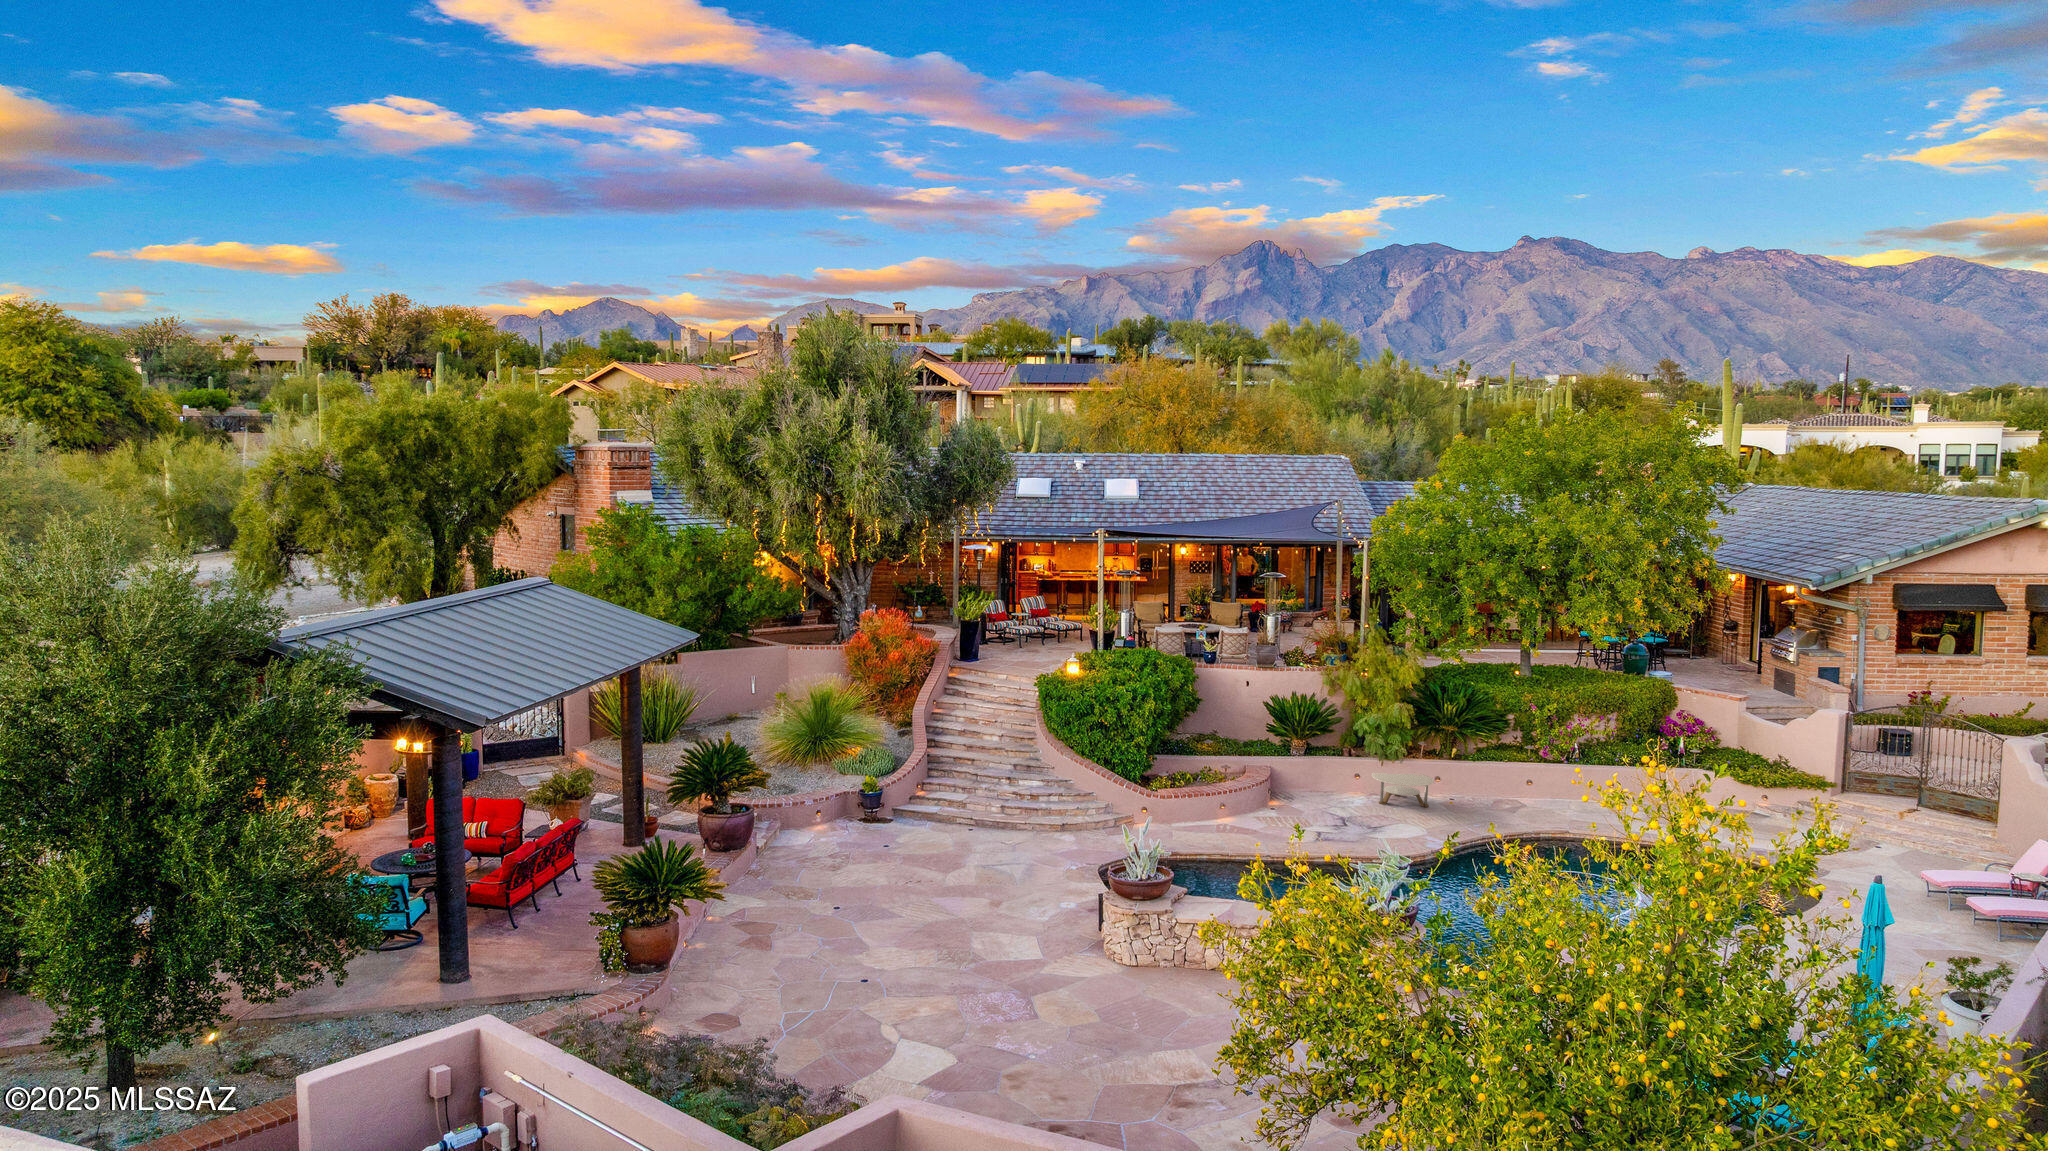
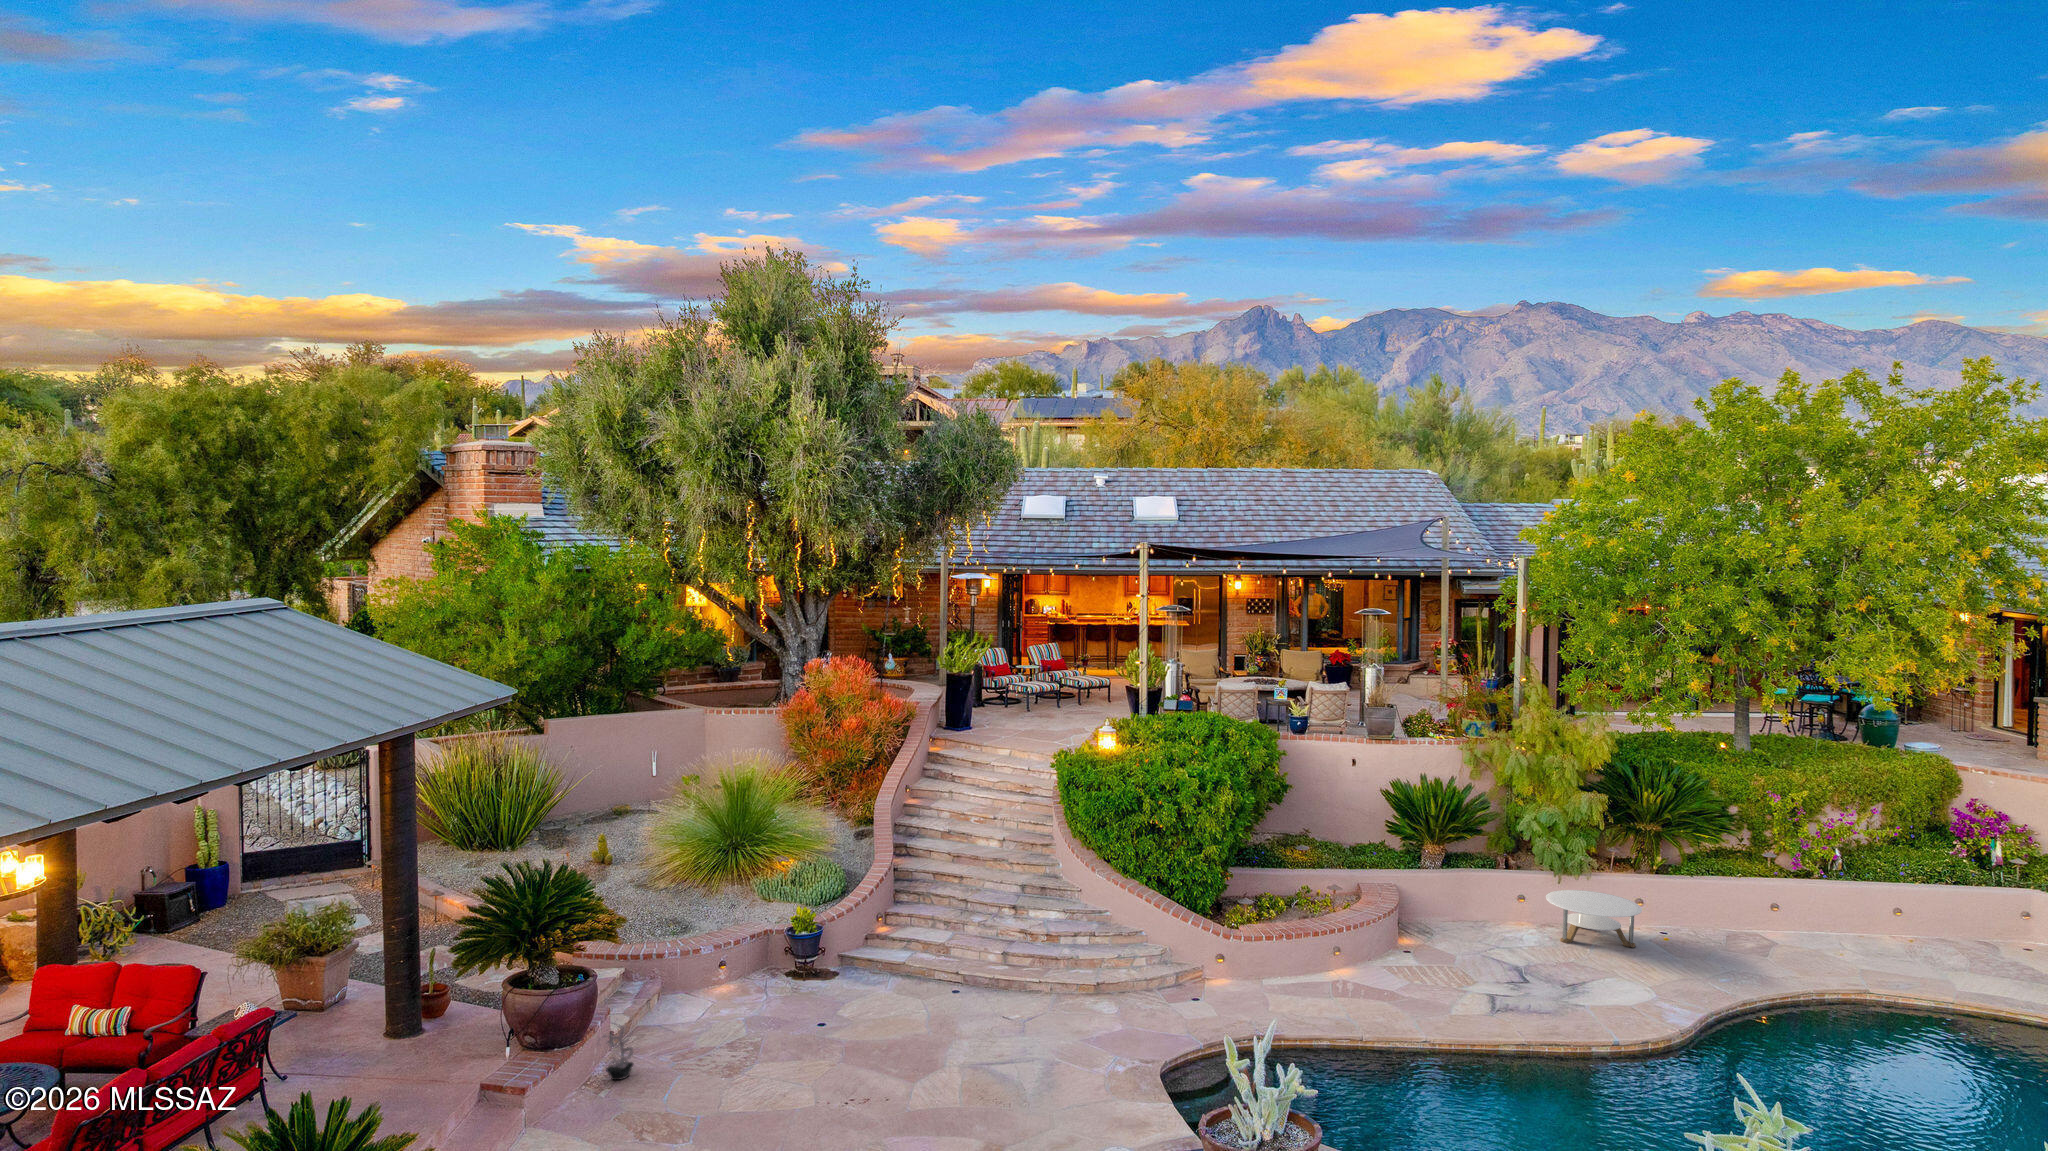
potted plant: none [752,835,776,872] -> present [597,1024,634,1080]

